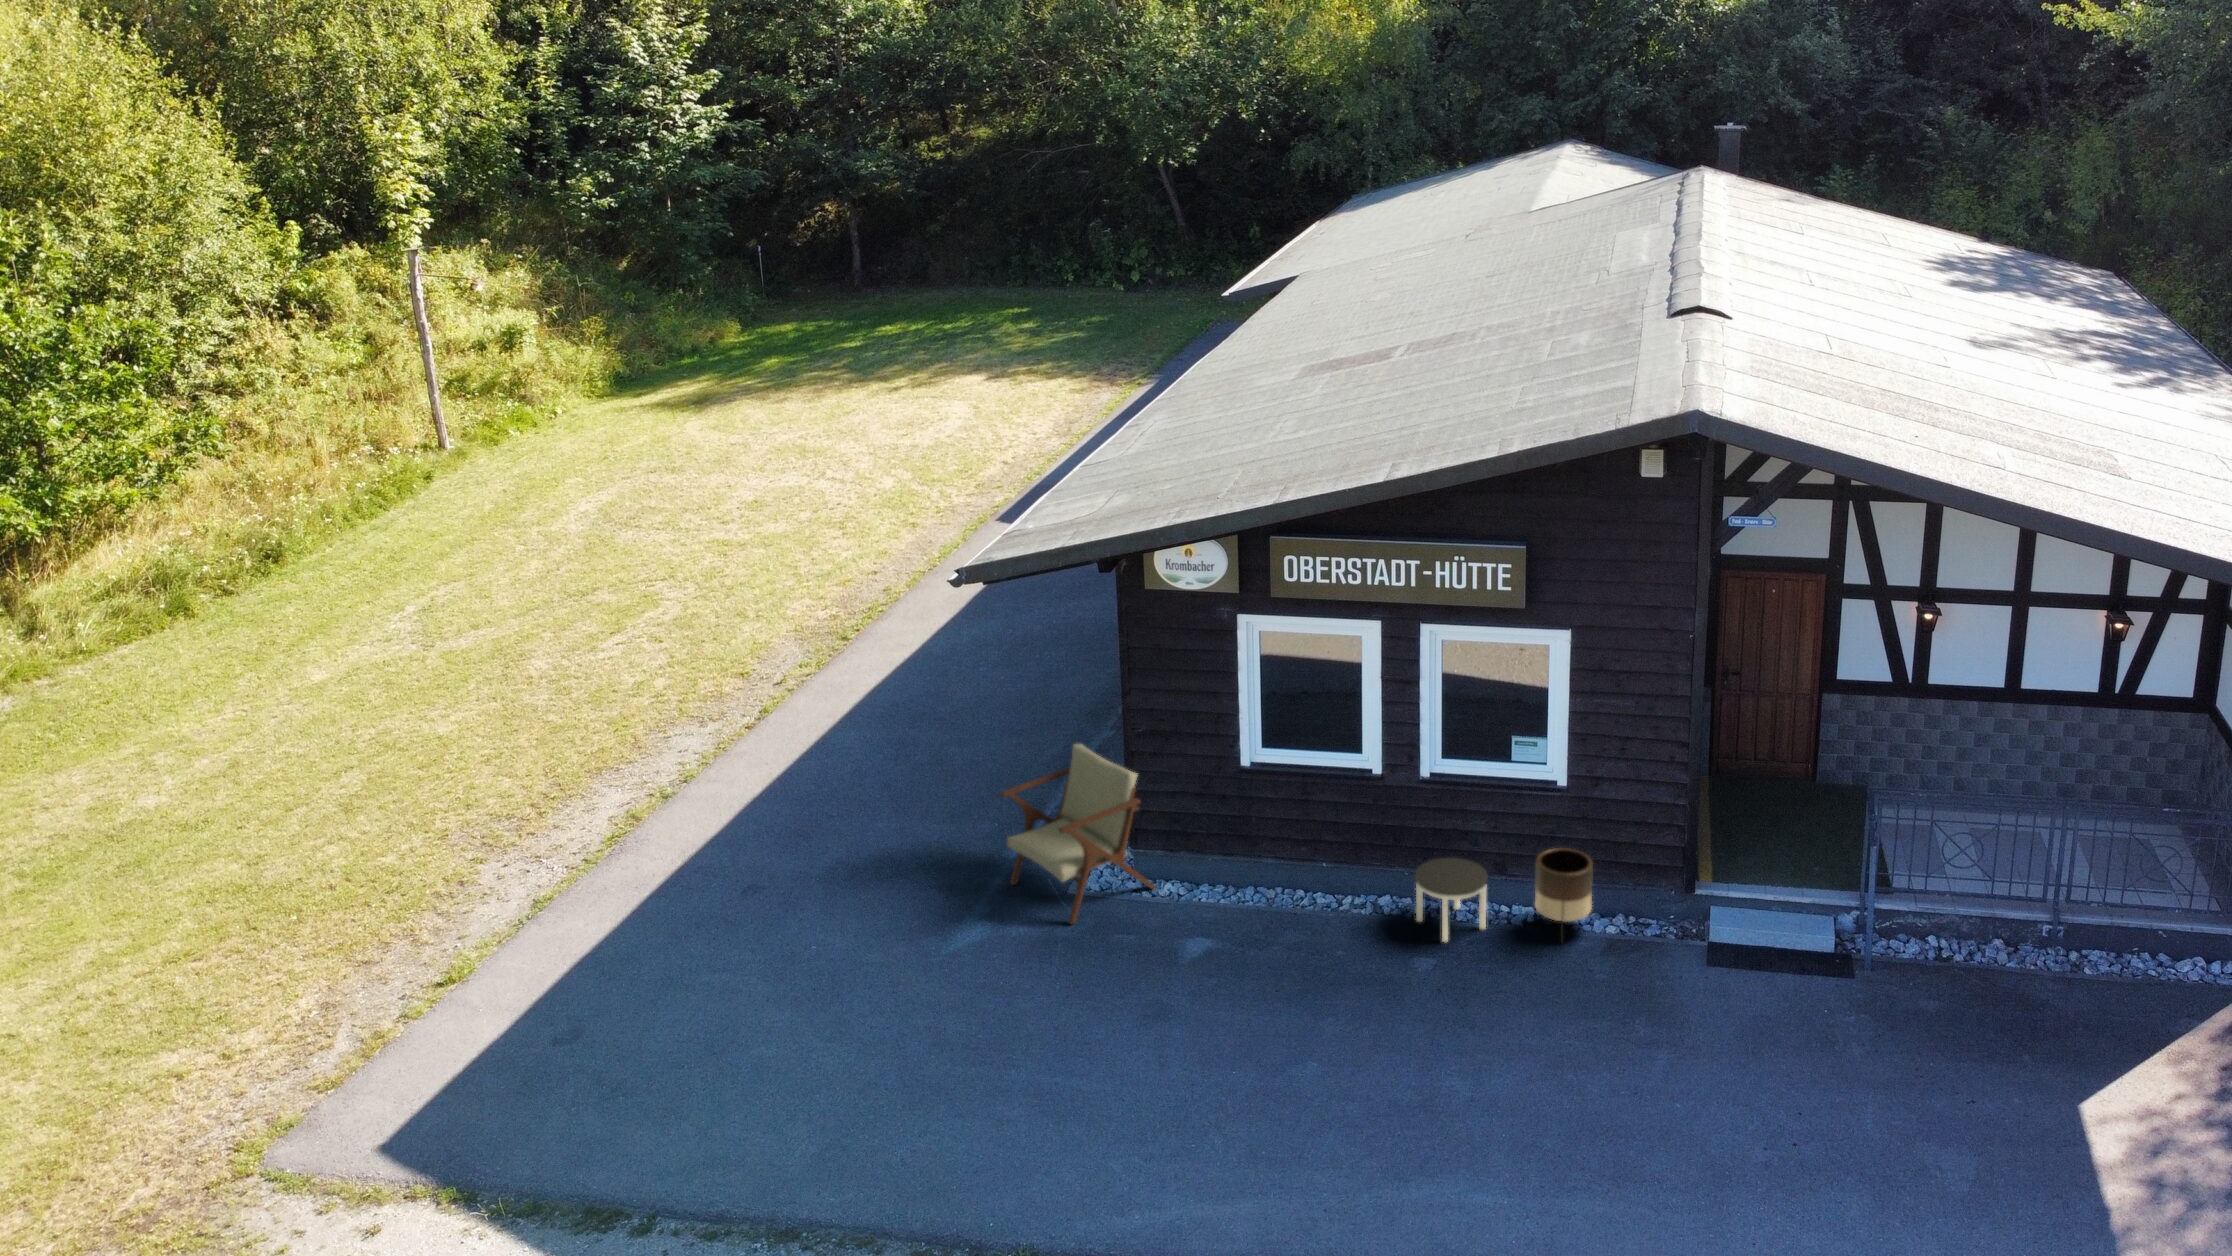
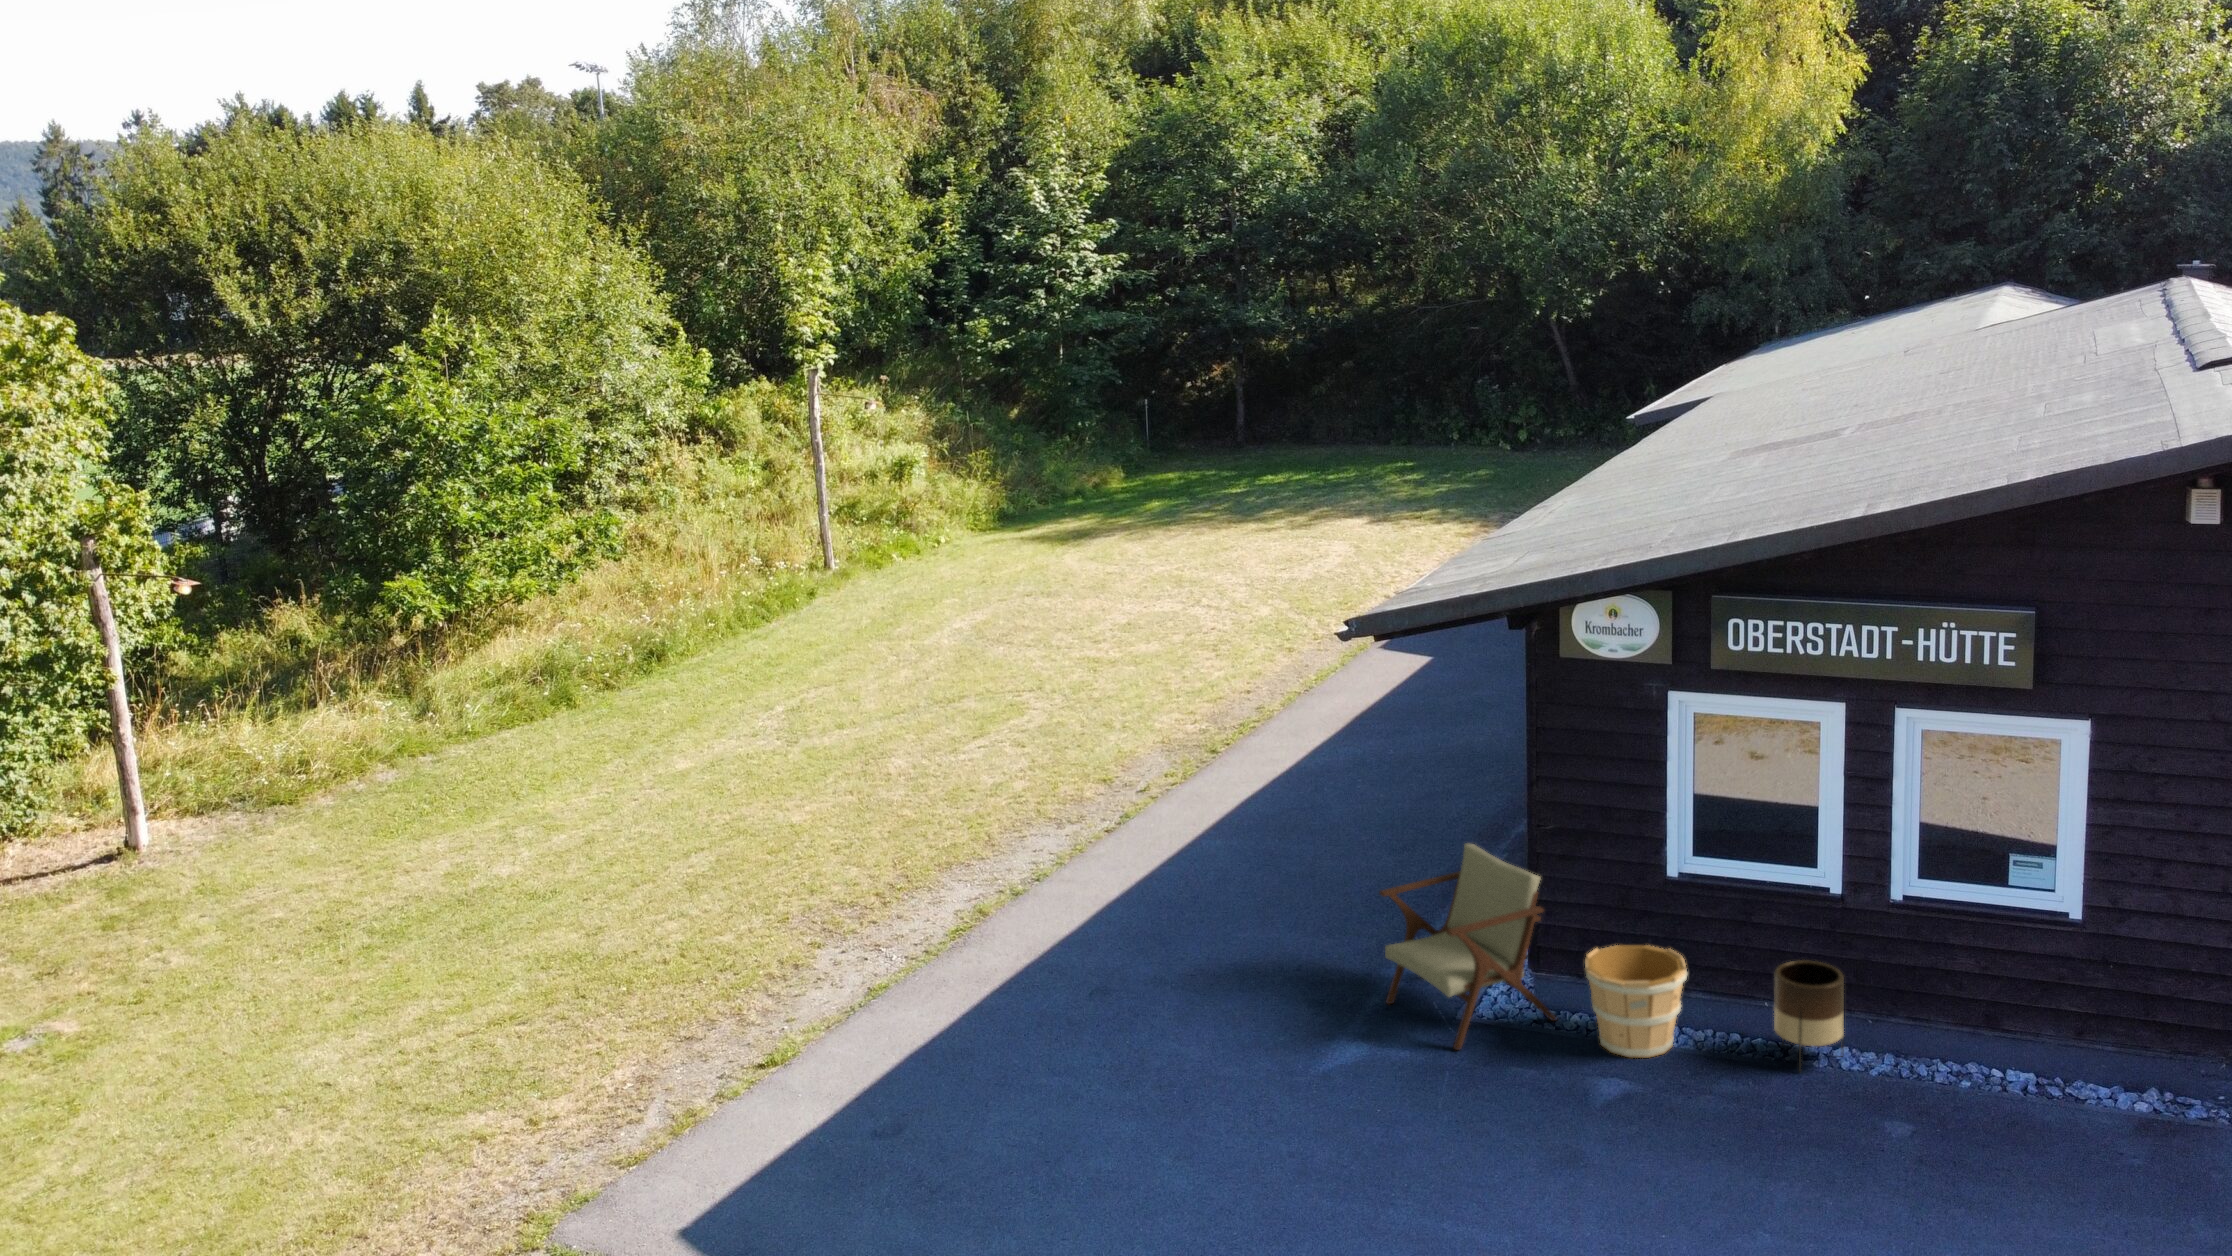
wooden bucket: none [1176,822,1261,919] -> present [1585,945,1687,1058]
planter: present [1535,848,1593,922] -> present [1774,960,1844,1051]
round table: present [1415,858,1488,942] -> none [1884,1004,1980,1107]

